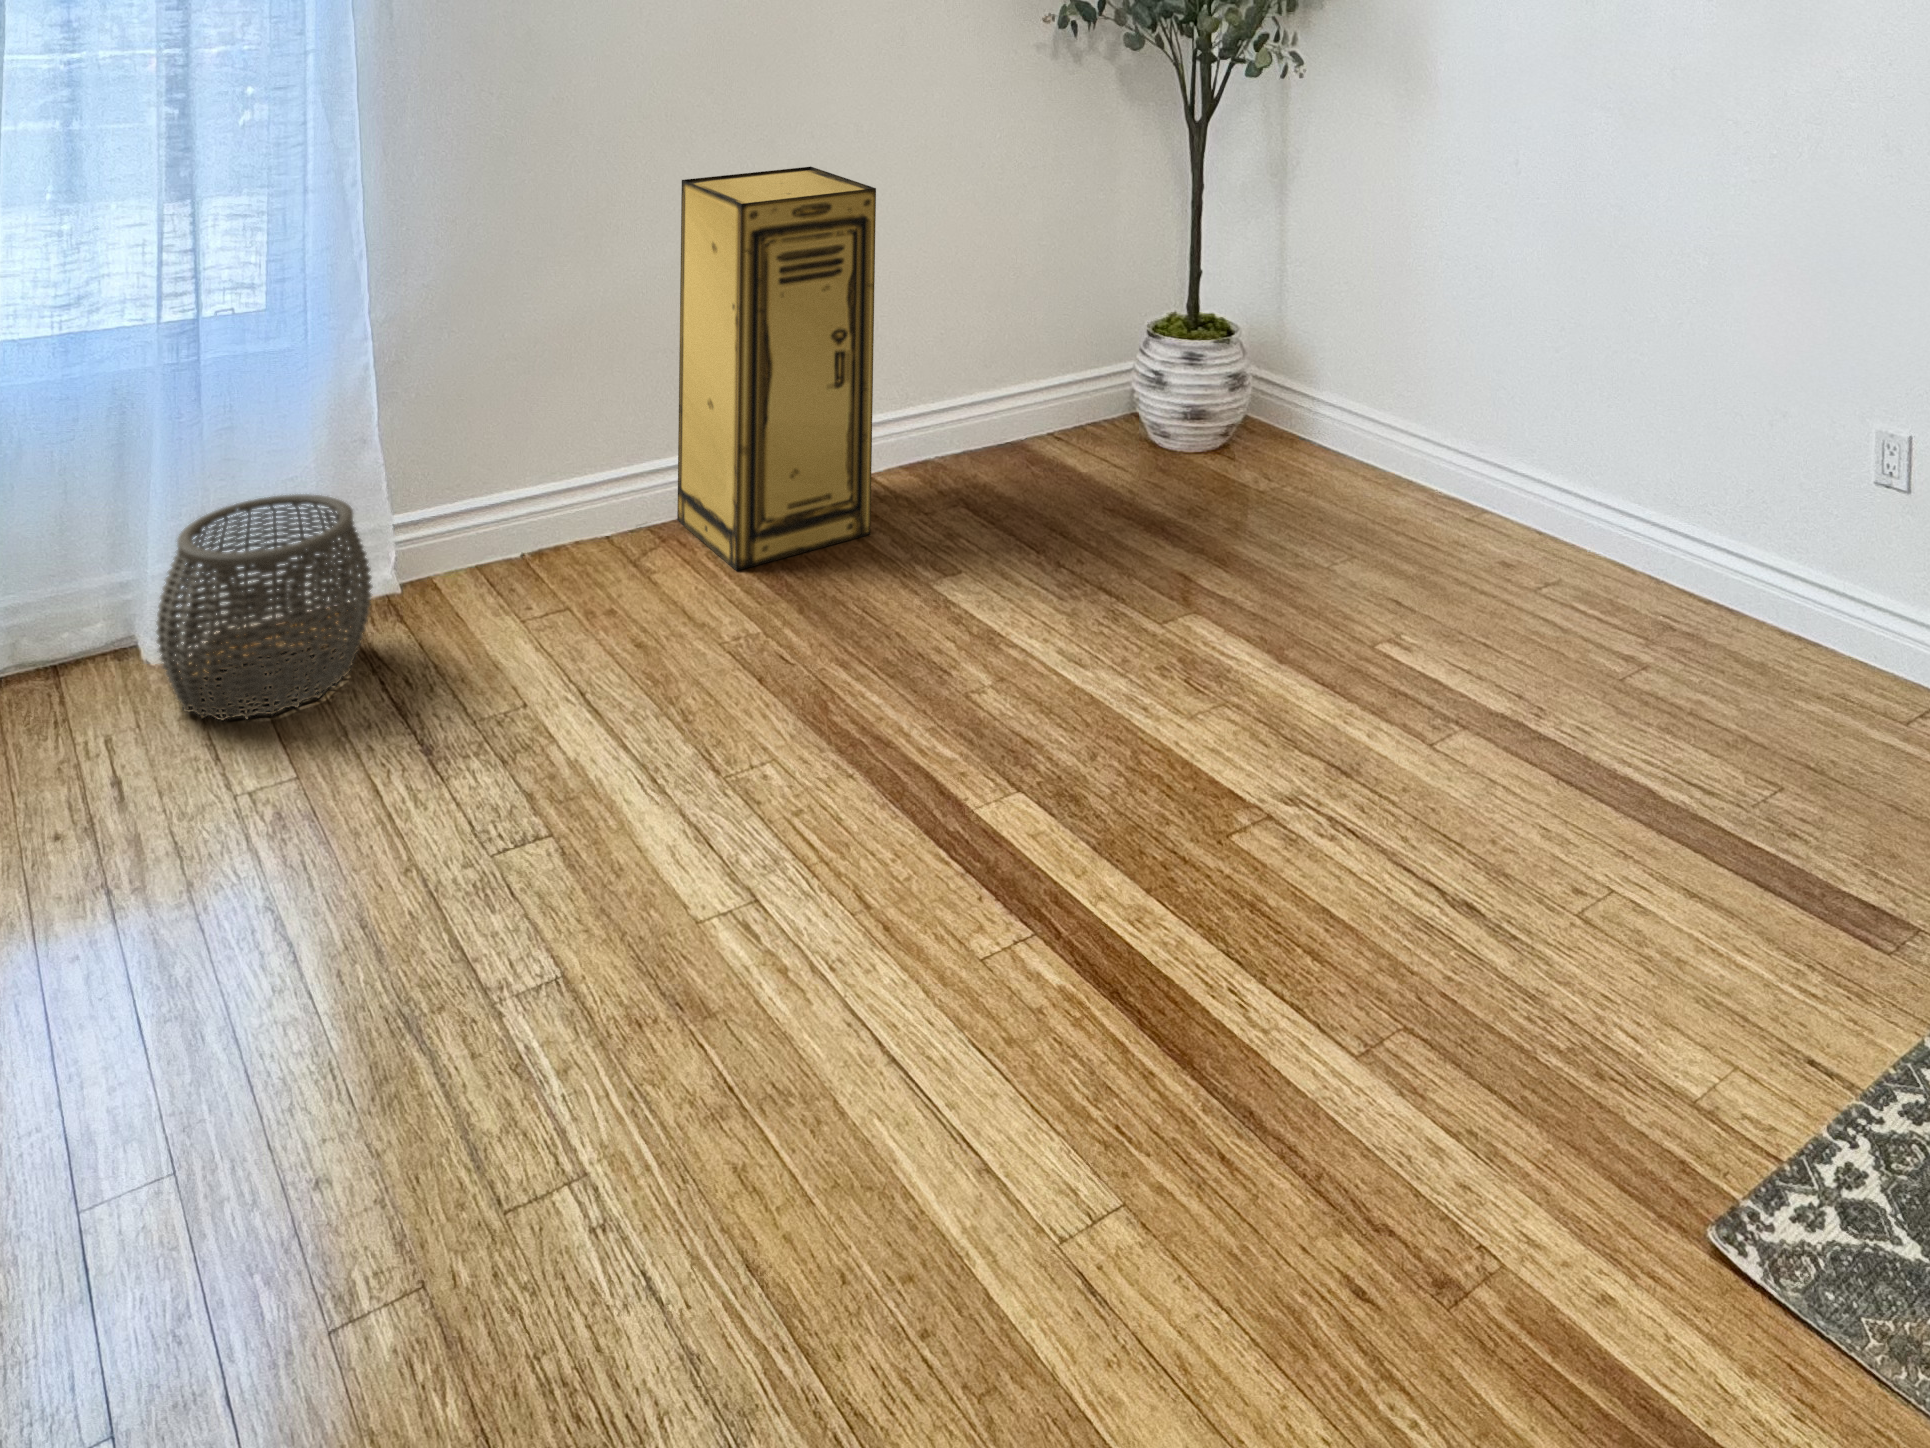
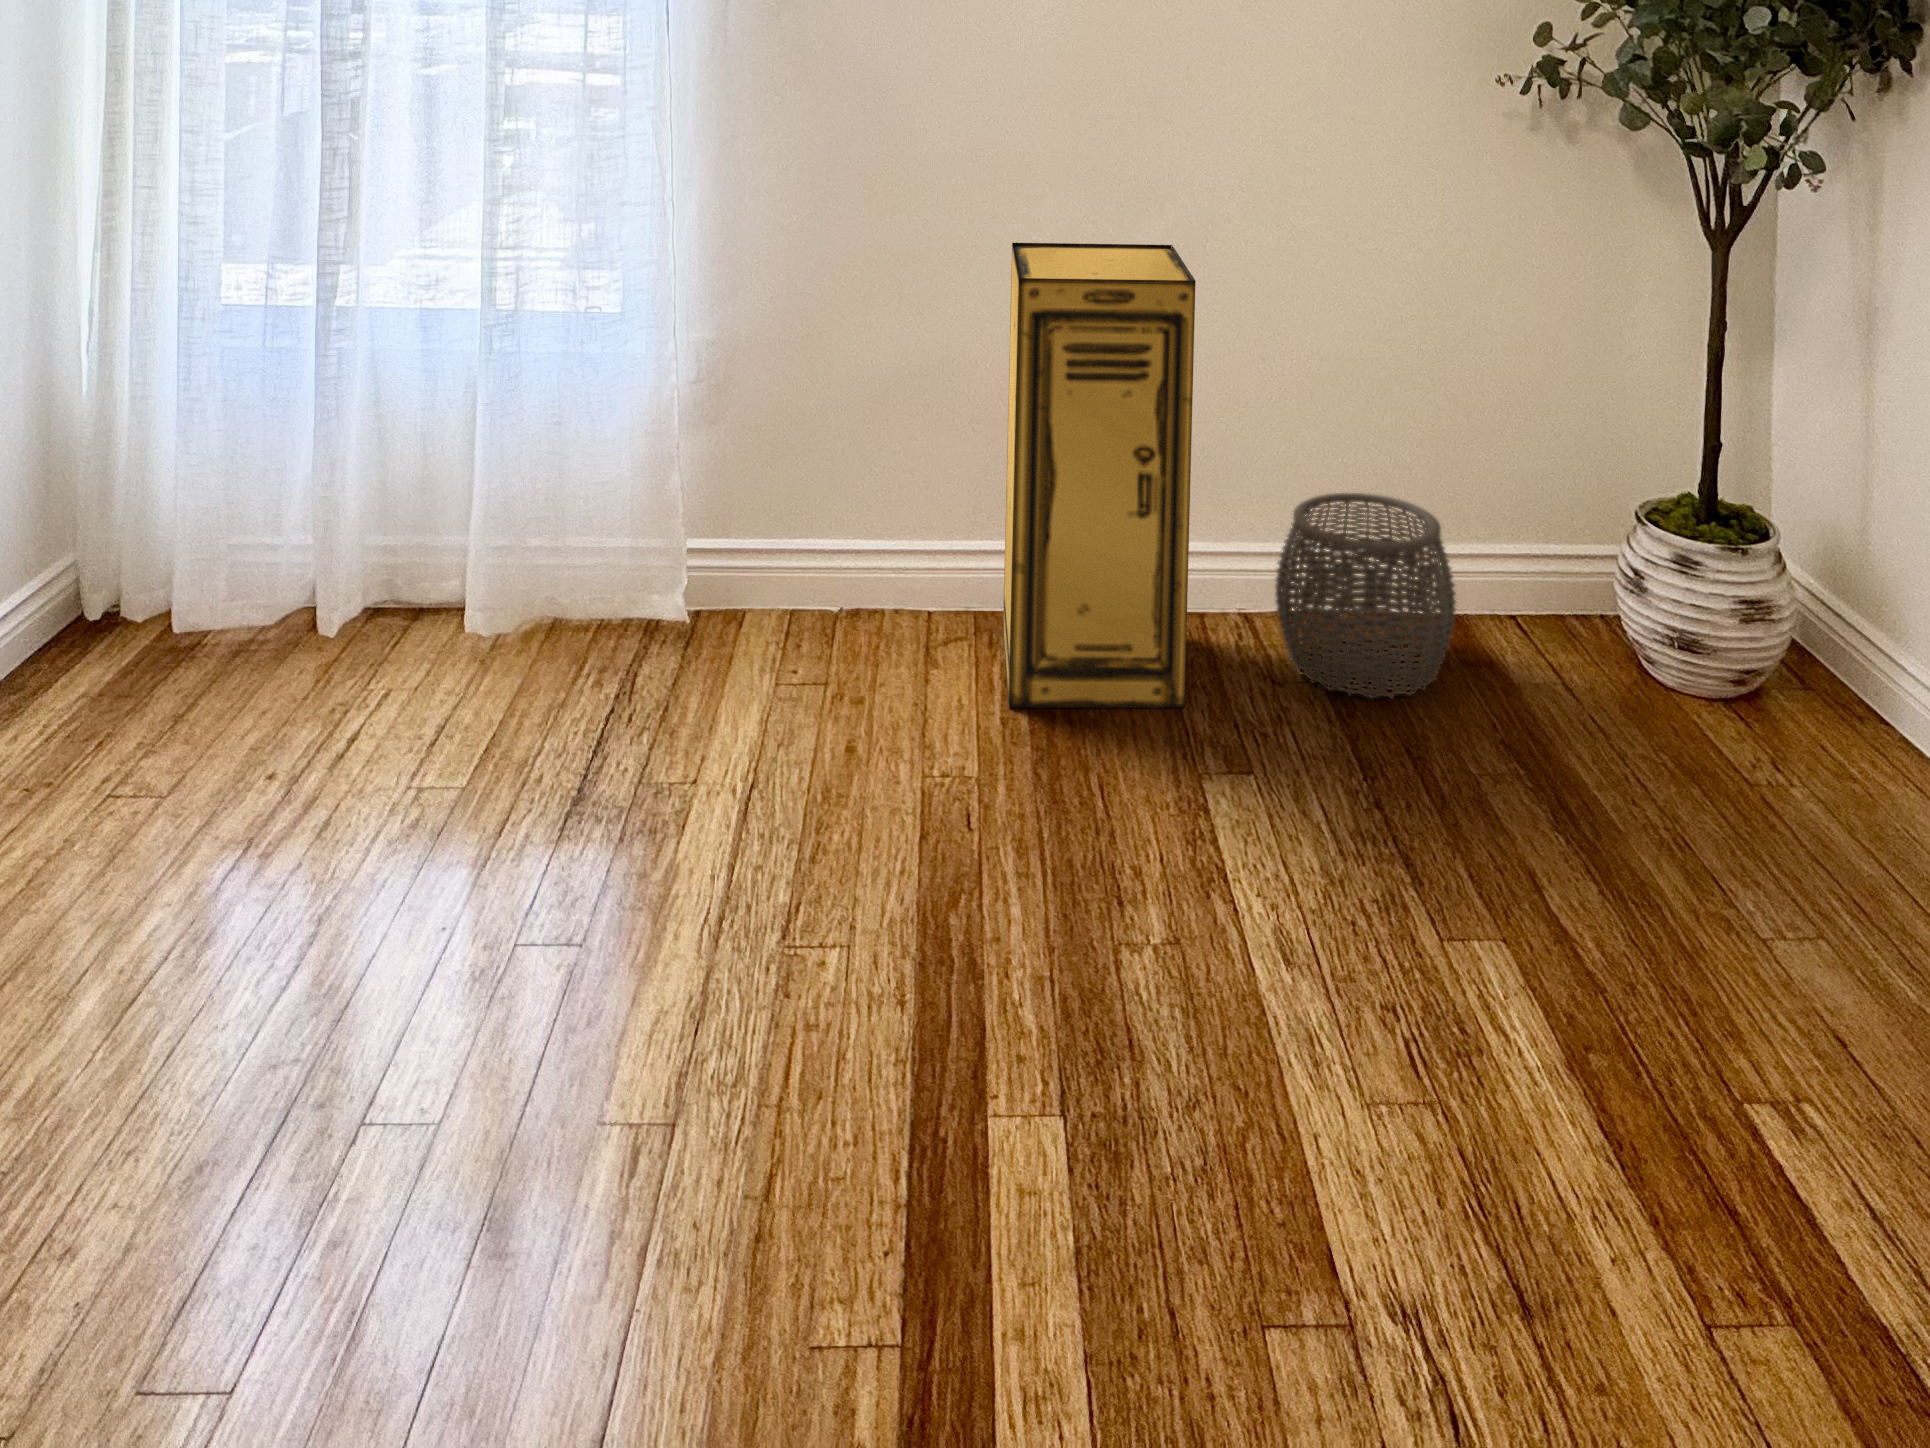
woven basket: present [156,494,372,720] -> present [1275,493,1456,698]

